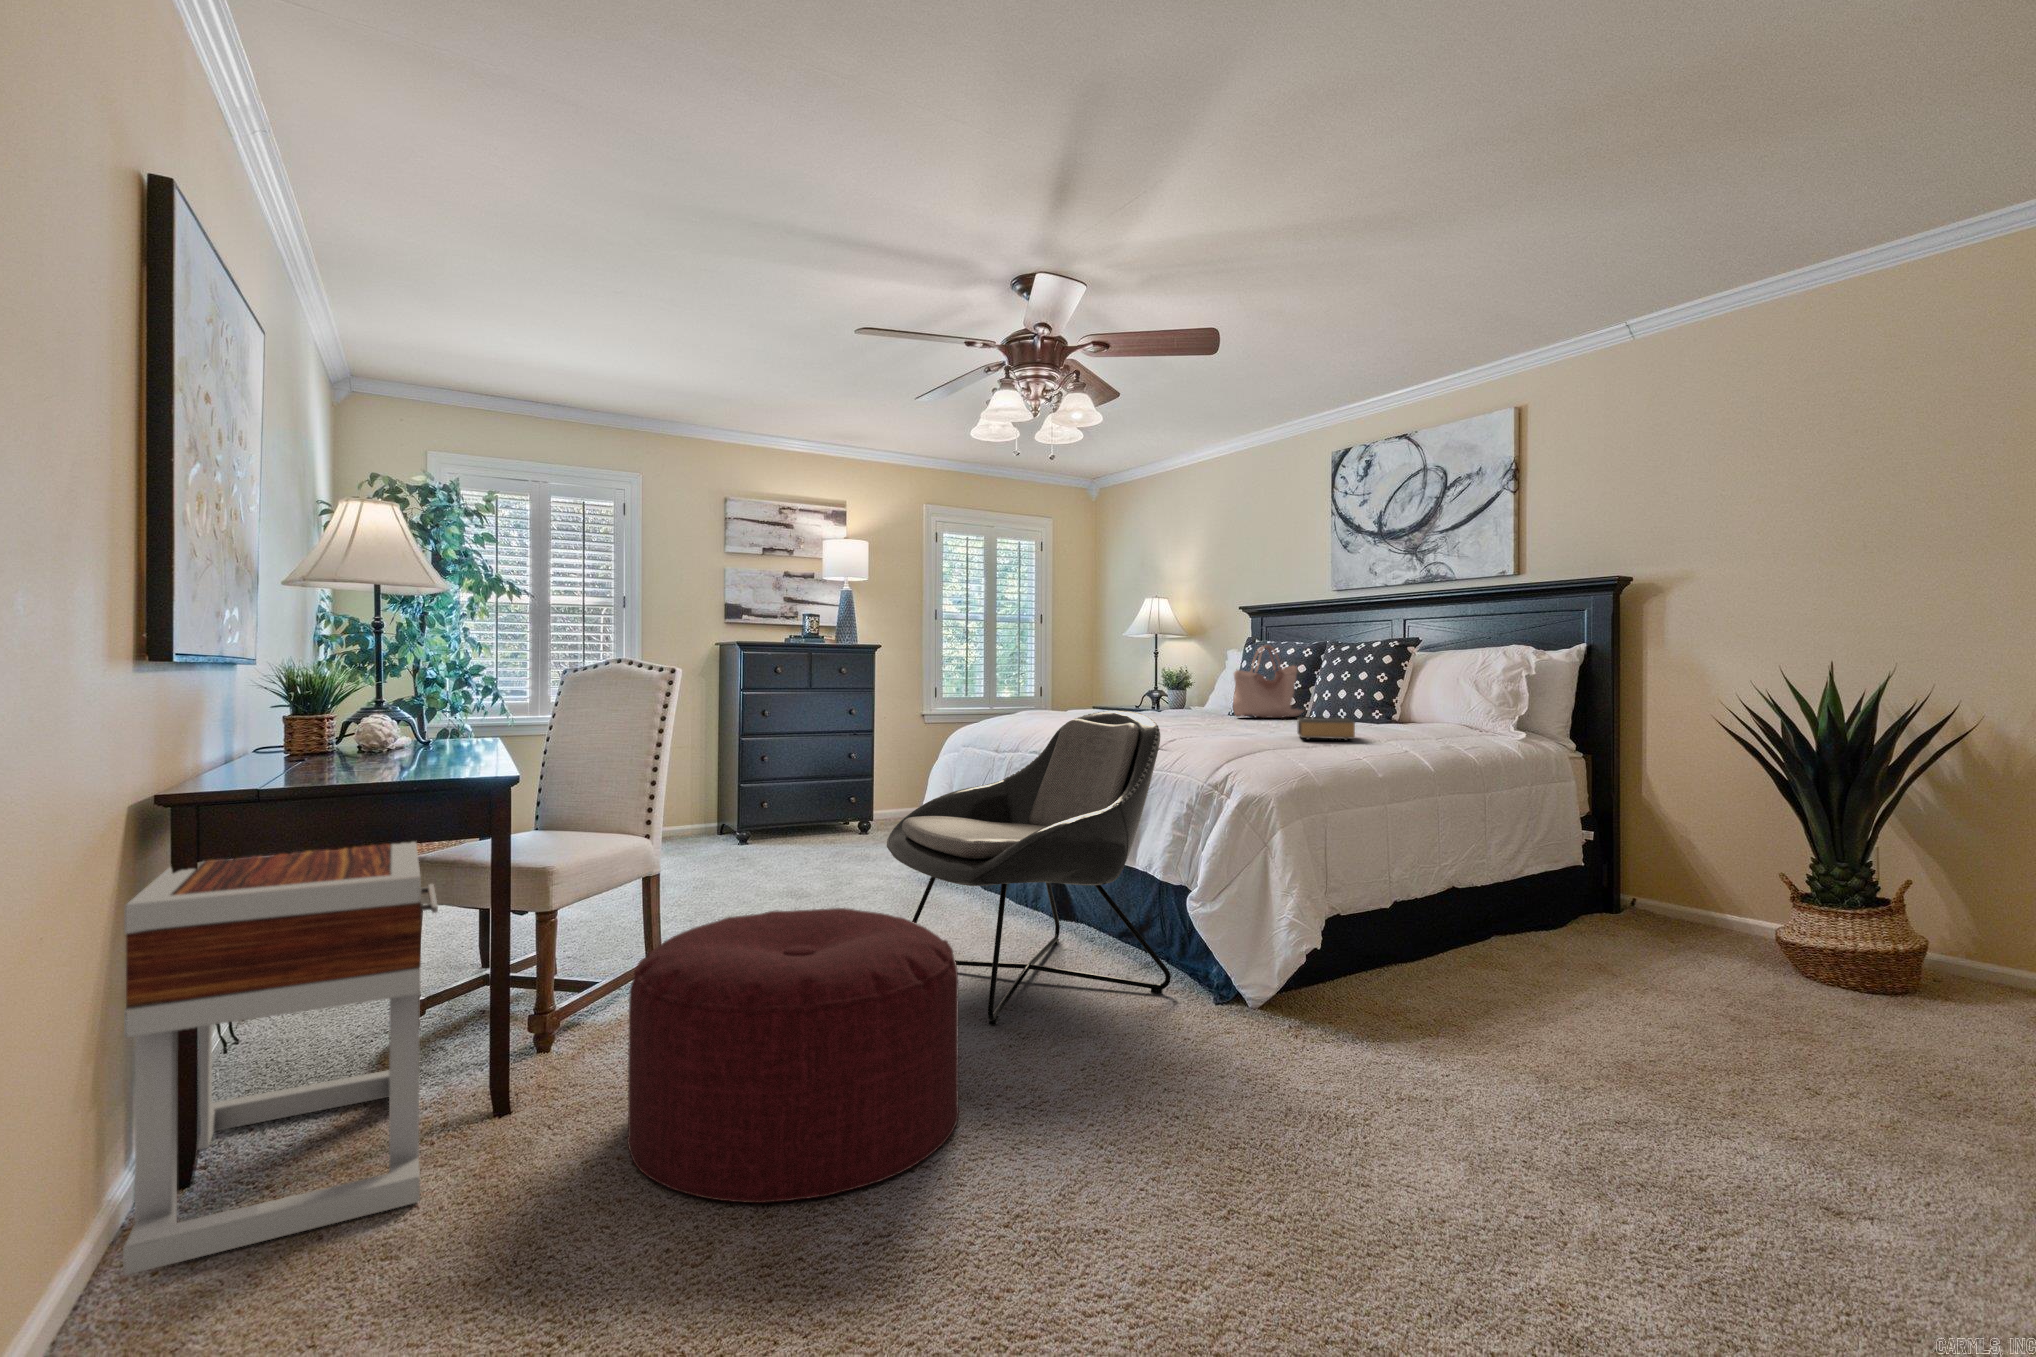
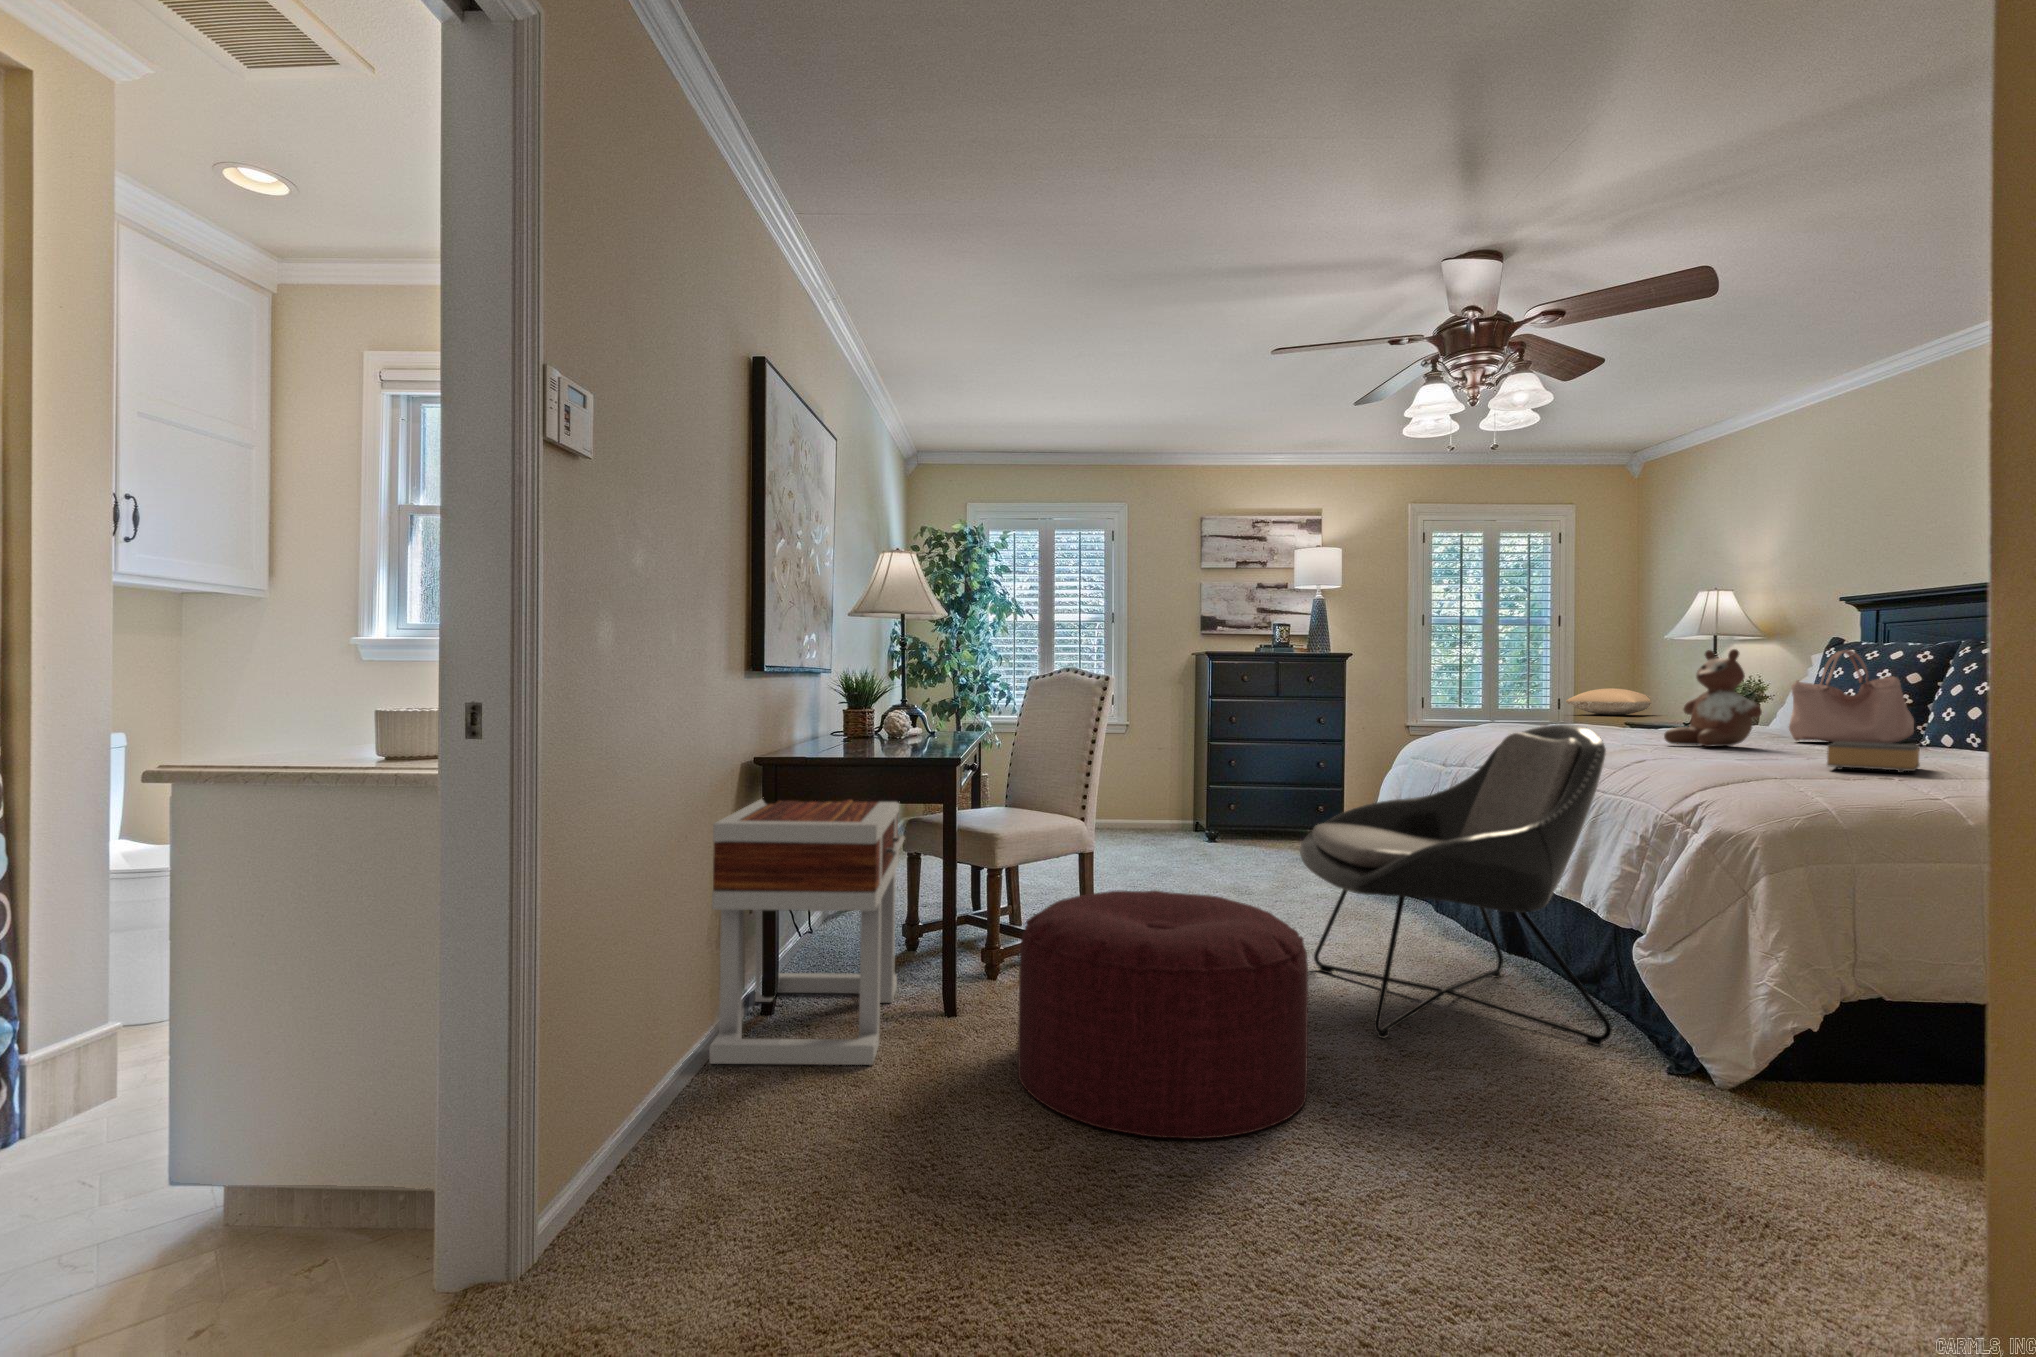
stuffed bear: none [1160,644,1227,725] -> present [1664,649,1762,747]
pillow: none [1042,677,1111,699] -> present [1566,688,1651,715]

